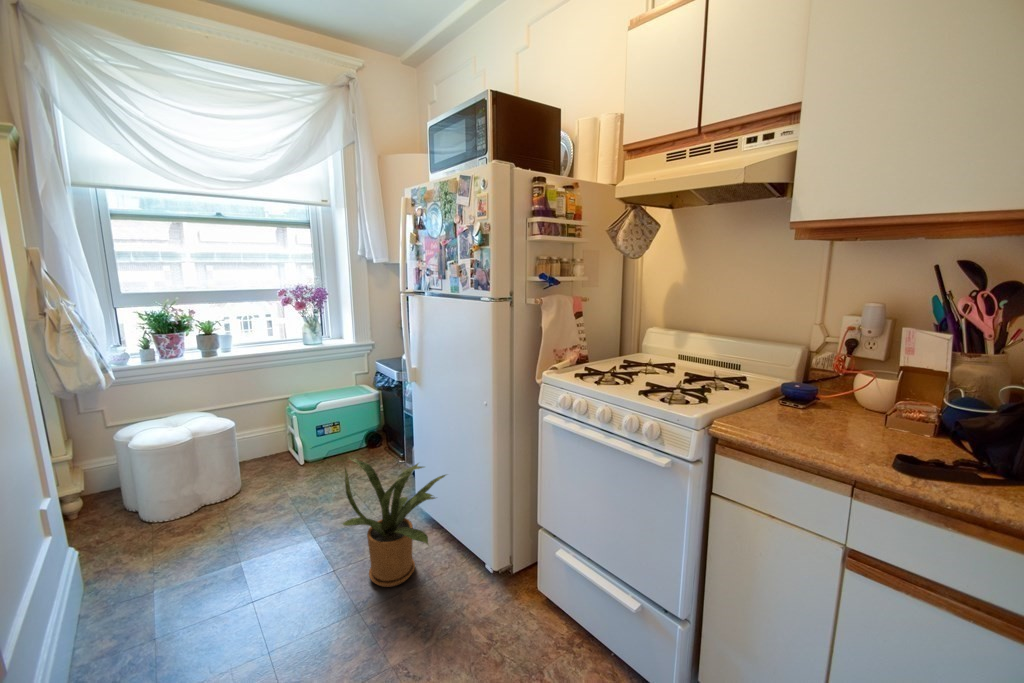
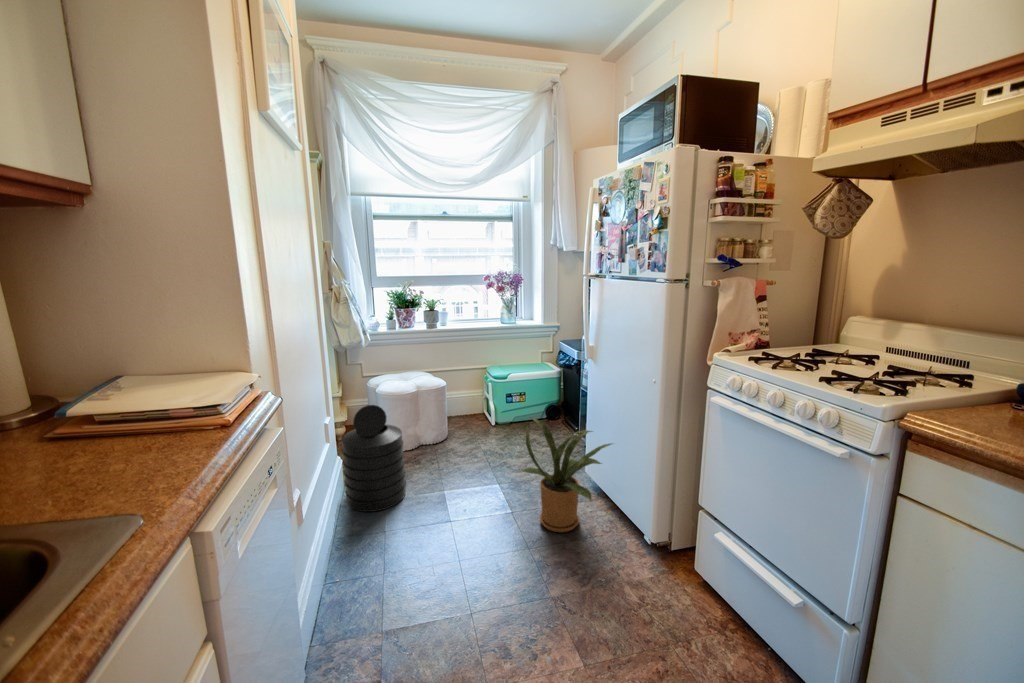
trash can: none [51,480,176,639] -> present [342,405,406,512]

